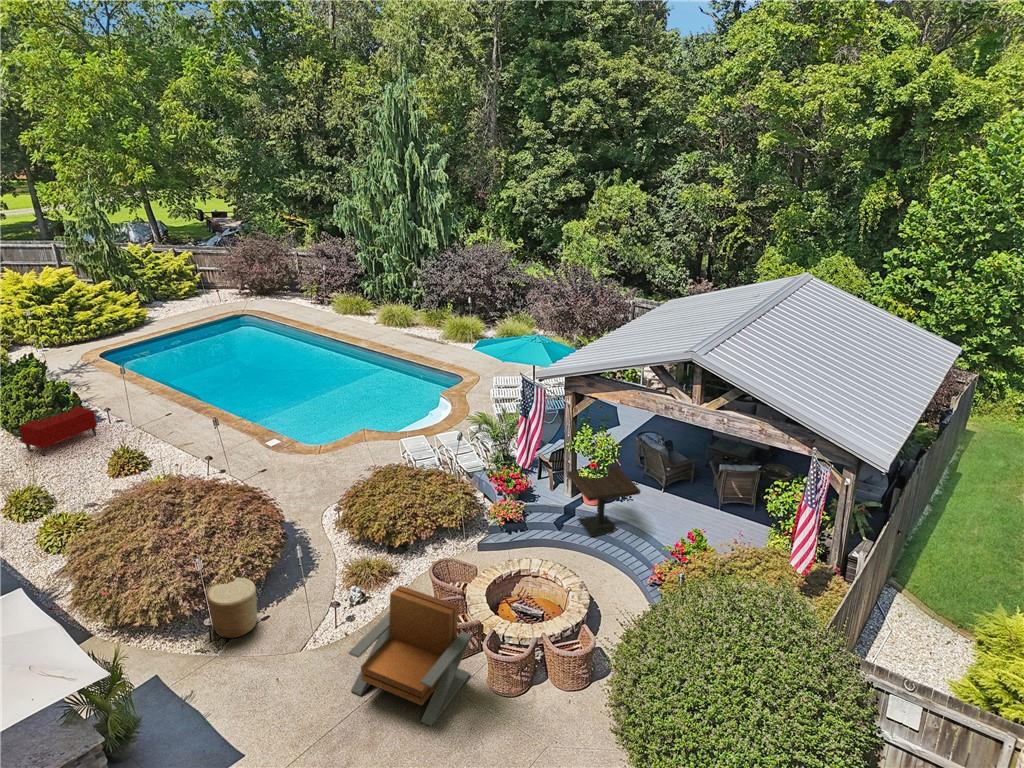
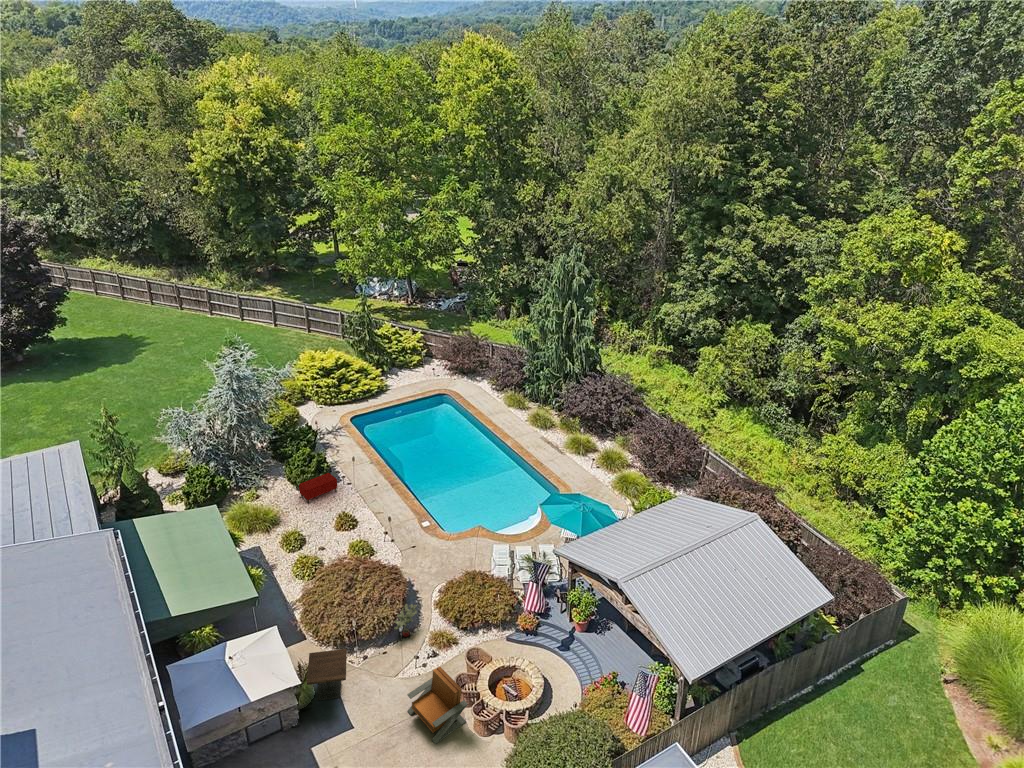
side table: present [567,466,641,536] -> present [307,649,347,701]
potted tree: none [274,520,314,586] -> present [395,605,417,637]
basket: present [207,578,257,638] -> none [357,629,380,661]

